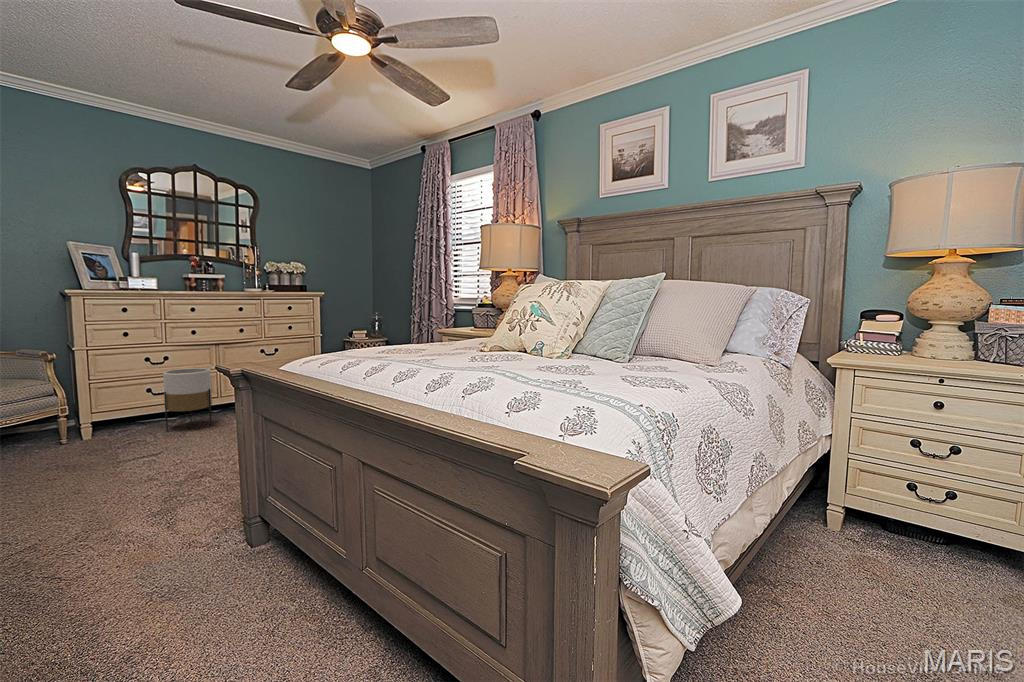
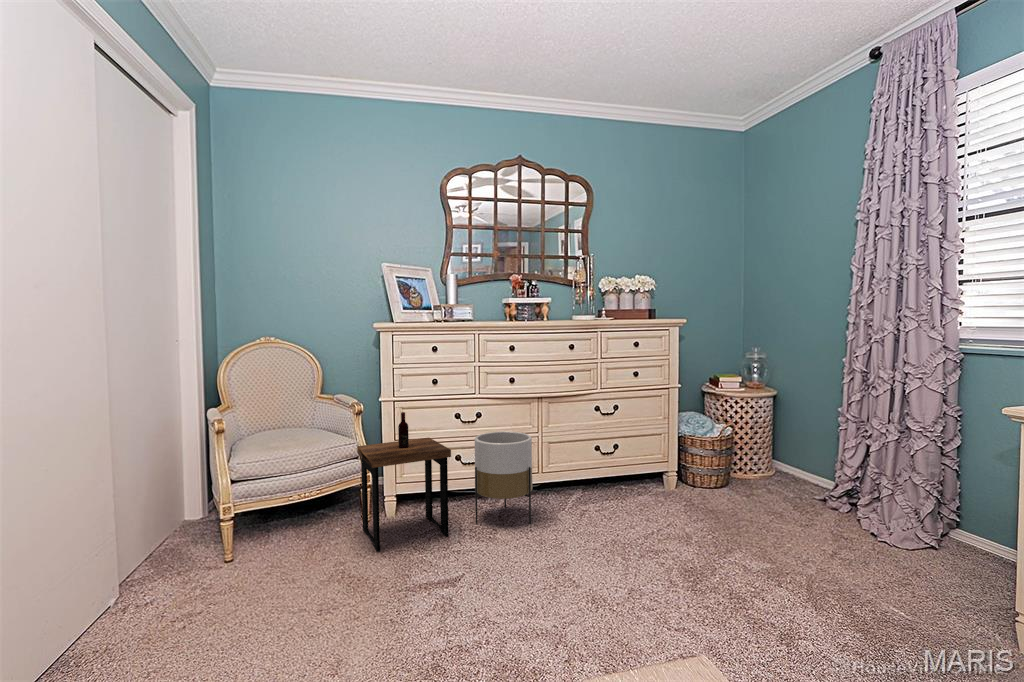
side table: none [53,355,144,453] -> present [357,412,451,552]

